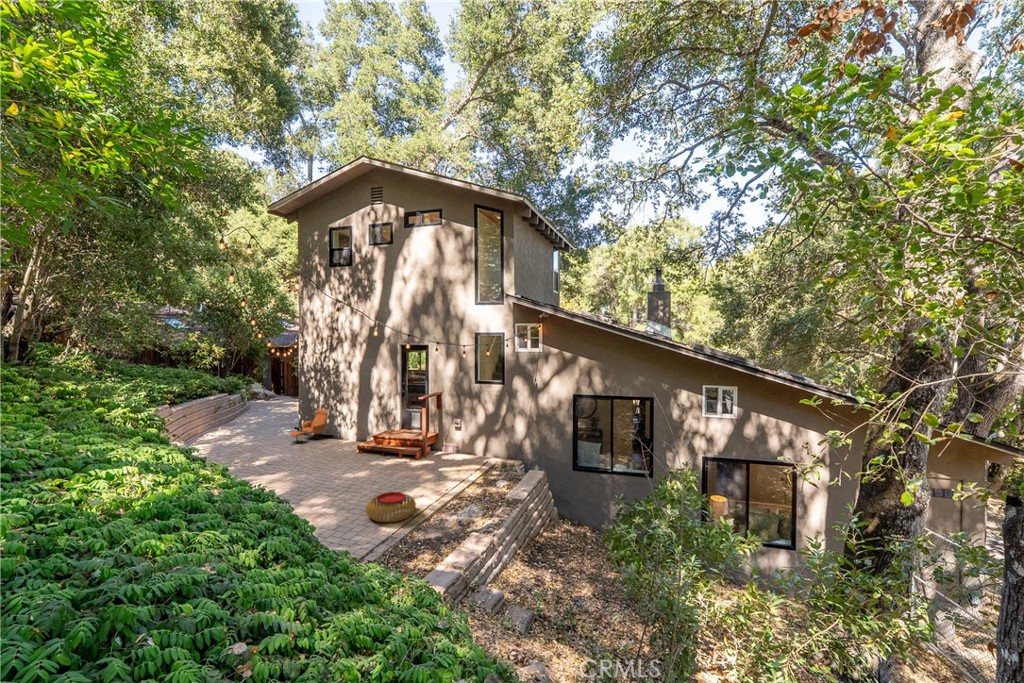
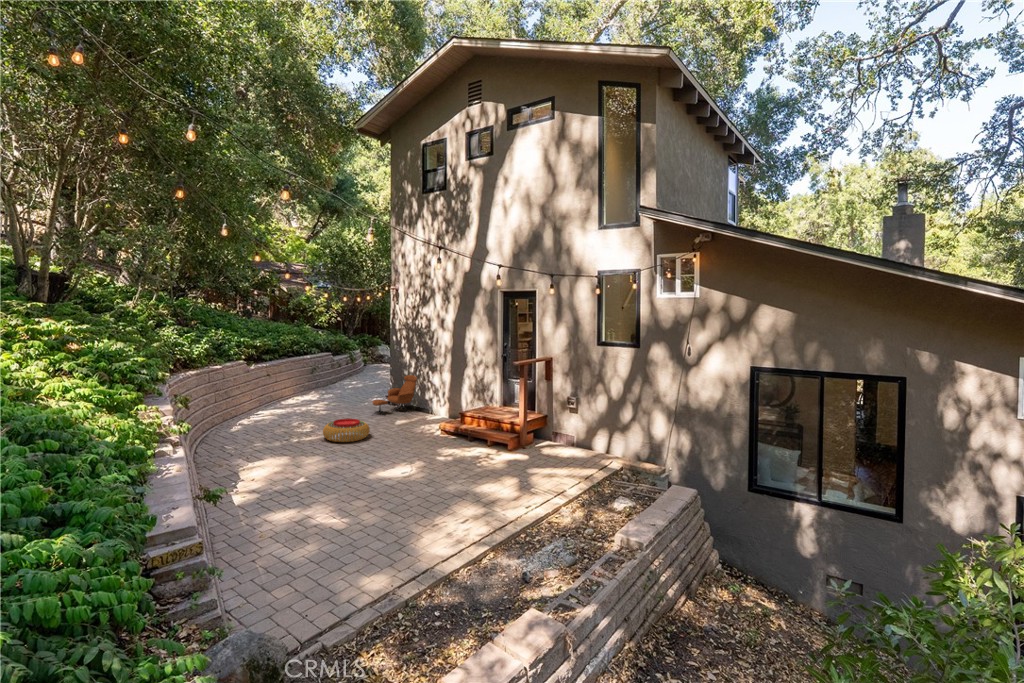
pouf: present [366,492,416,522] -> present [323,418,370,442]

